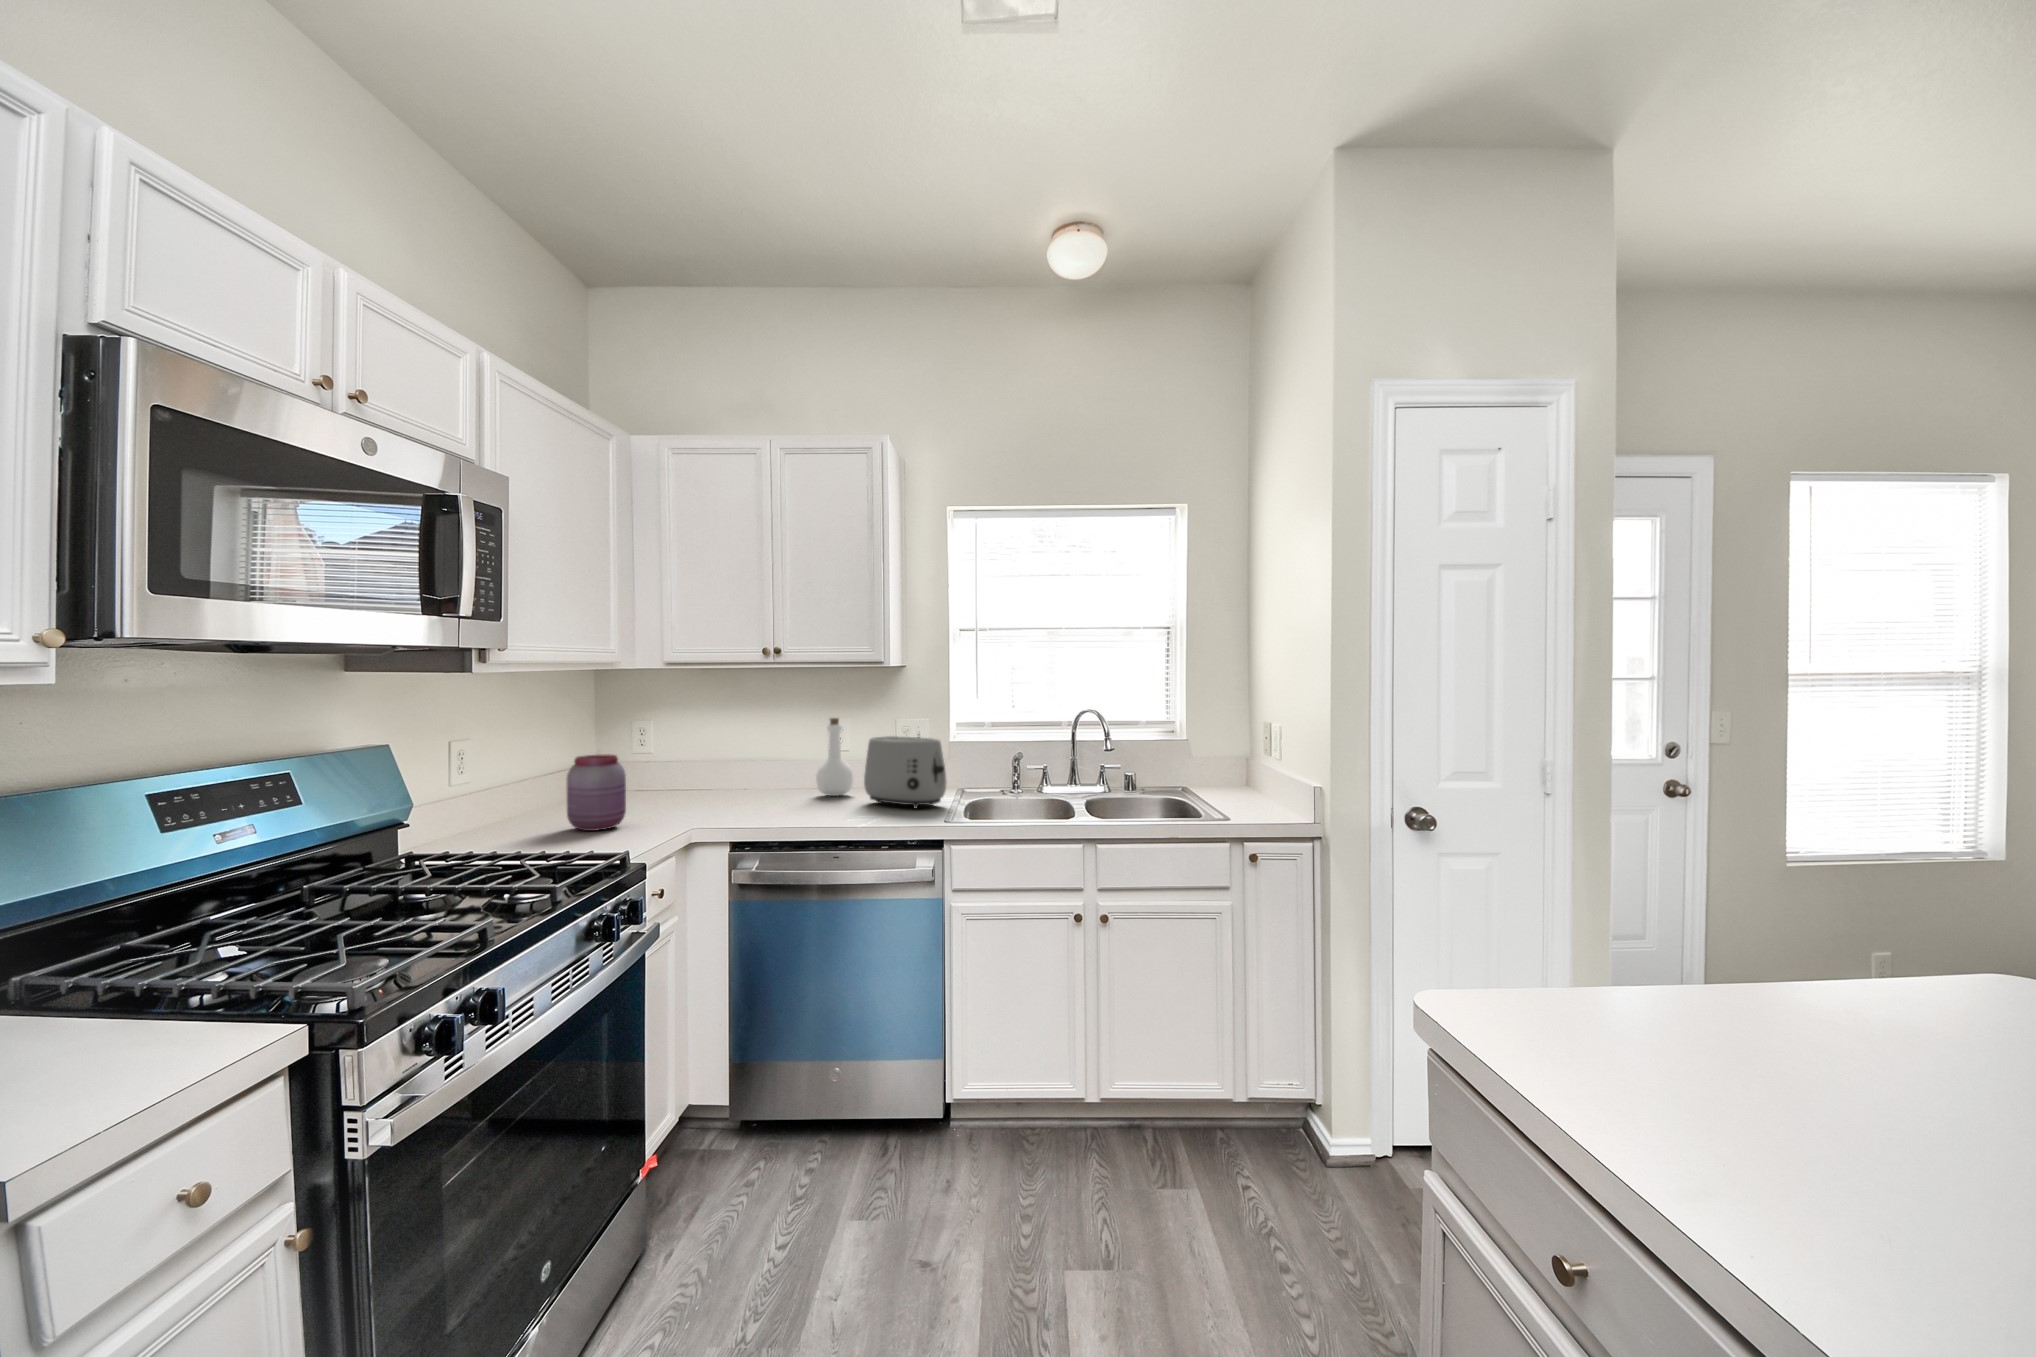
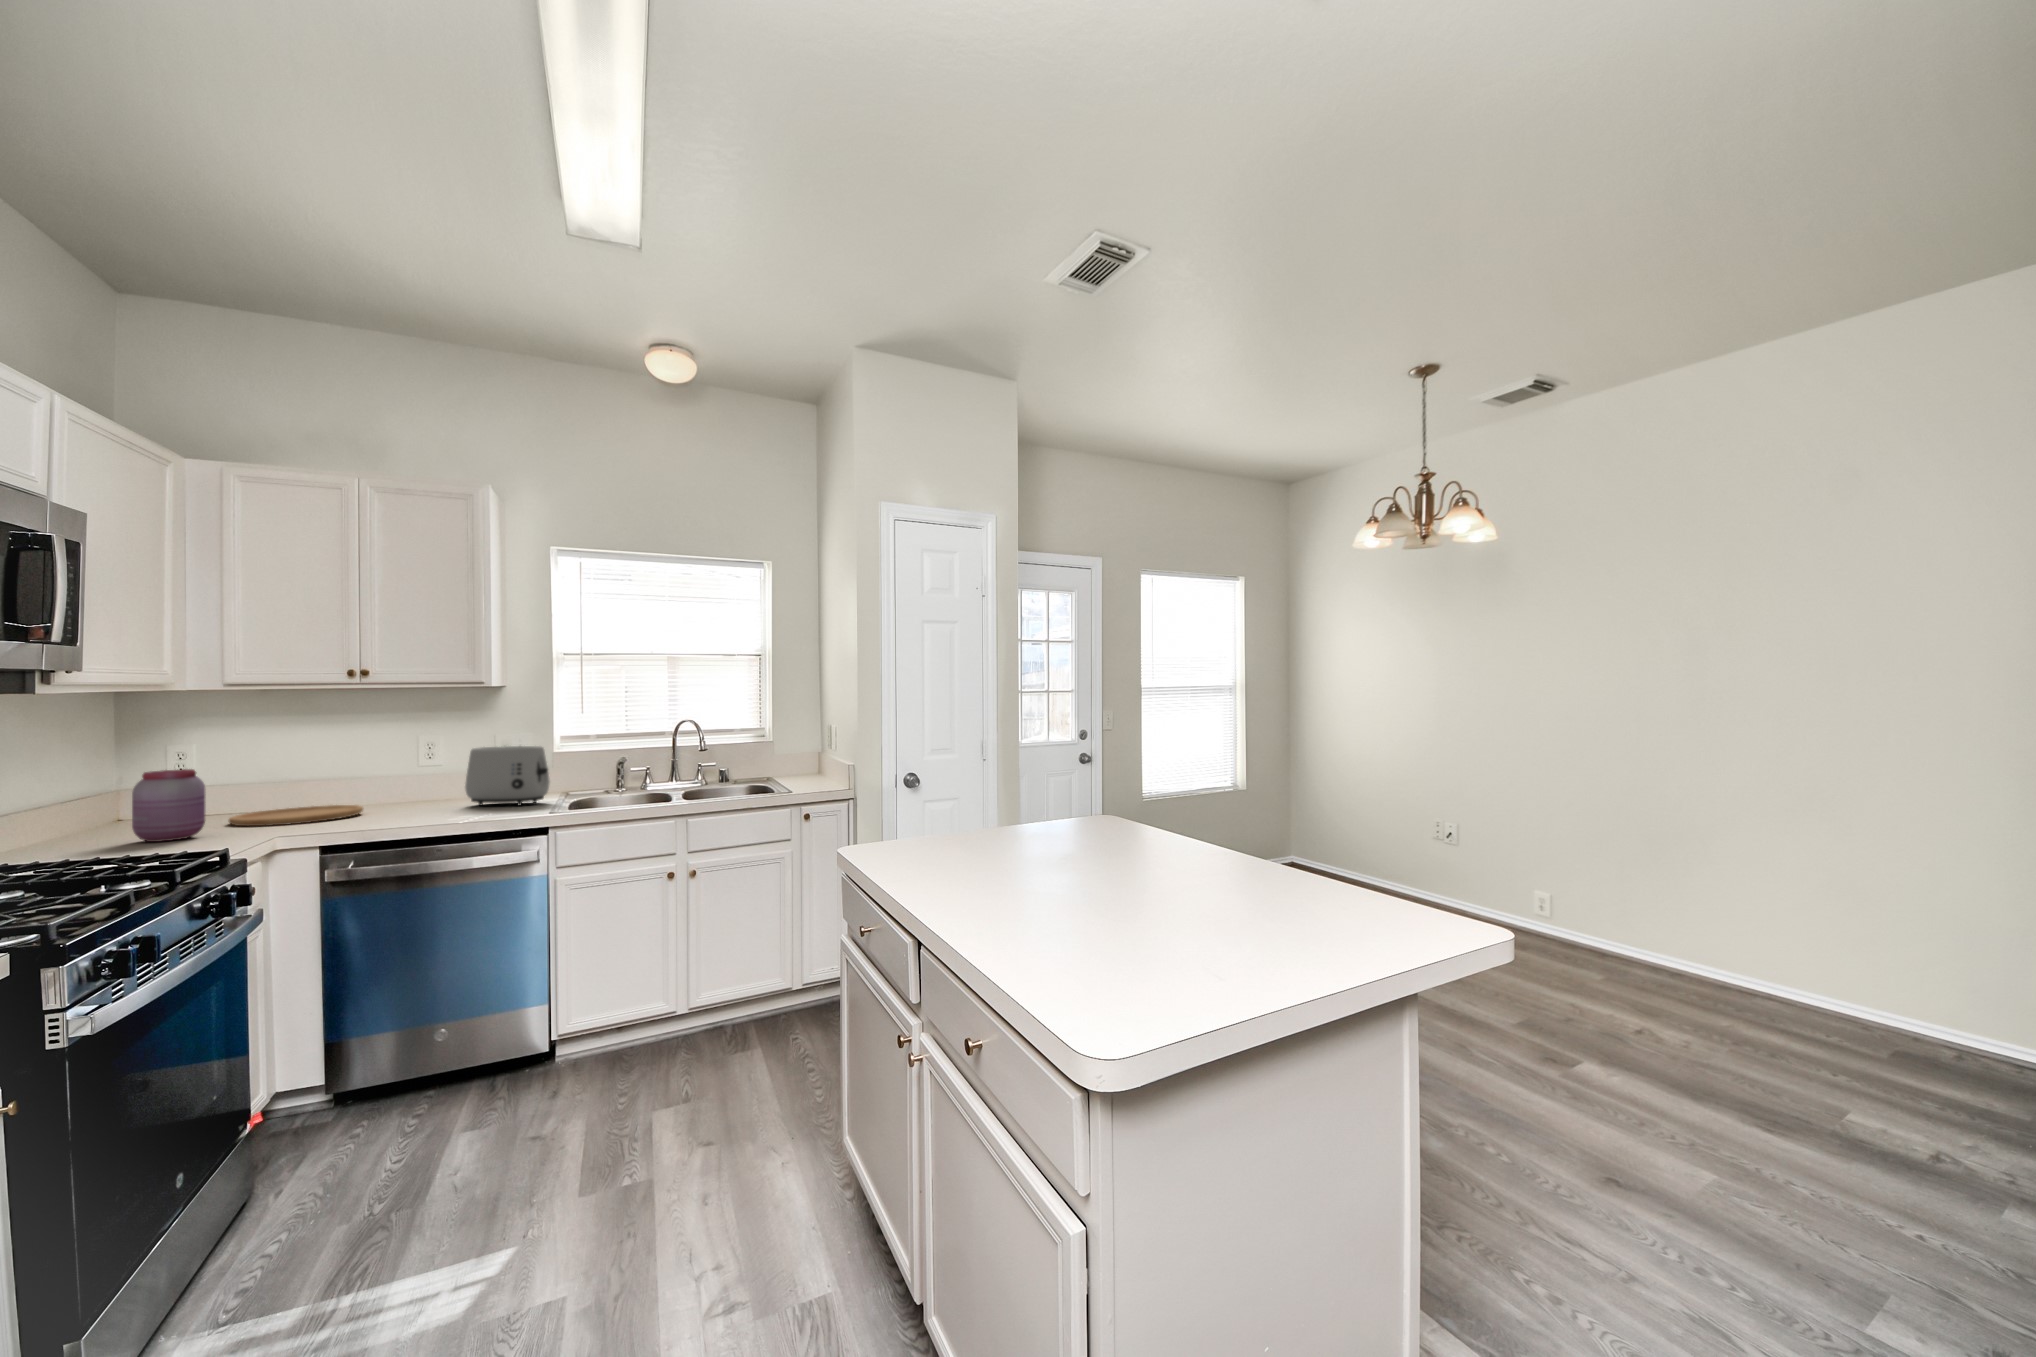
bottle: present [816,718,853,796] -> none [410,733,451,804]
cutting board: none [657,792,771,815] -> present [228,805,363,826]

